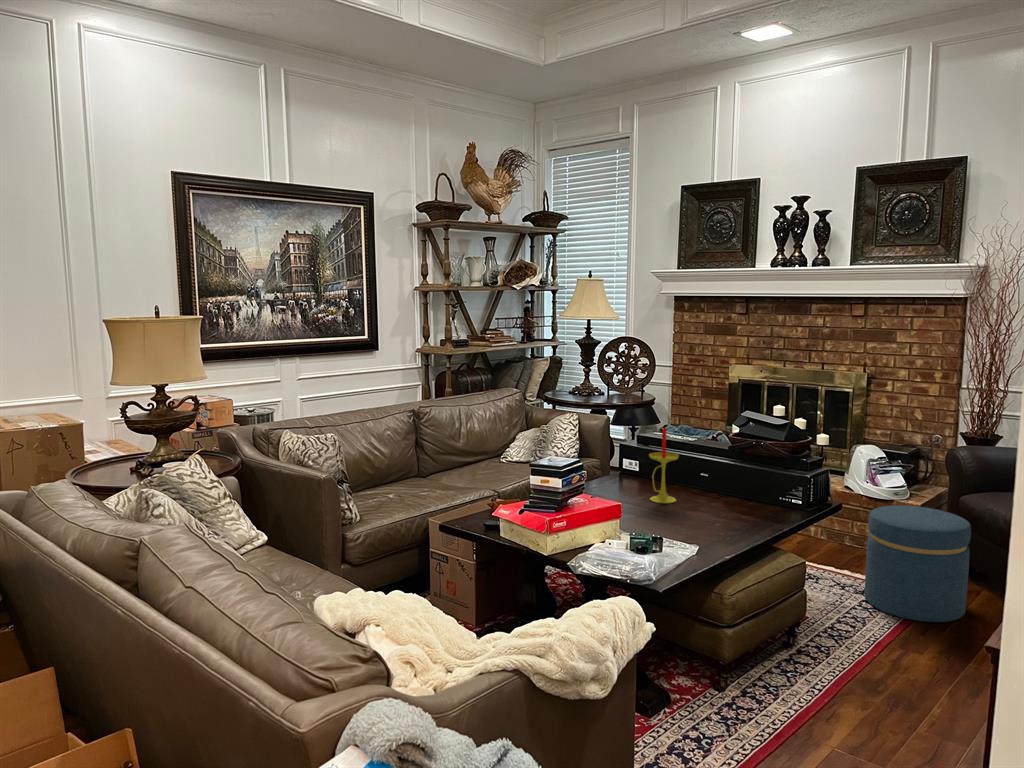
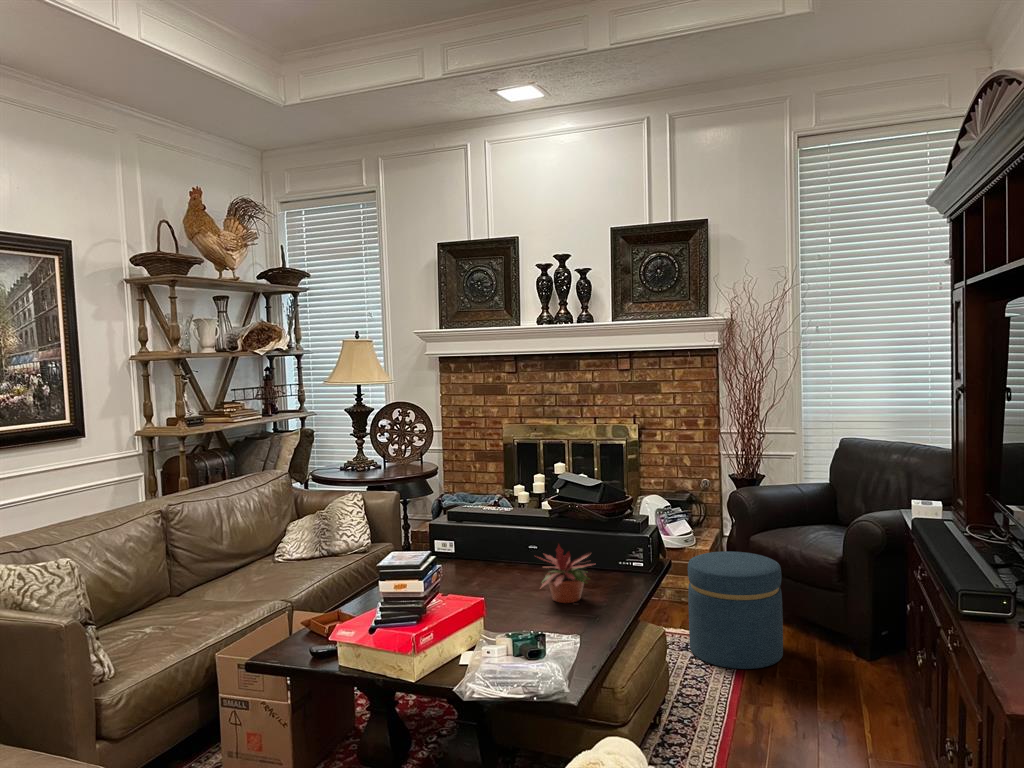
candle: present [649,428,678,503] -> none [481,499,514,588]
potted plant: none [684,469,745,522] -> present [540,545,593,603]

